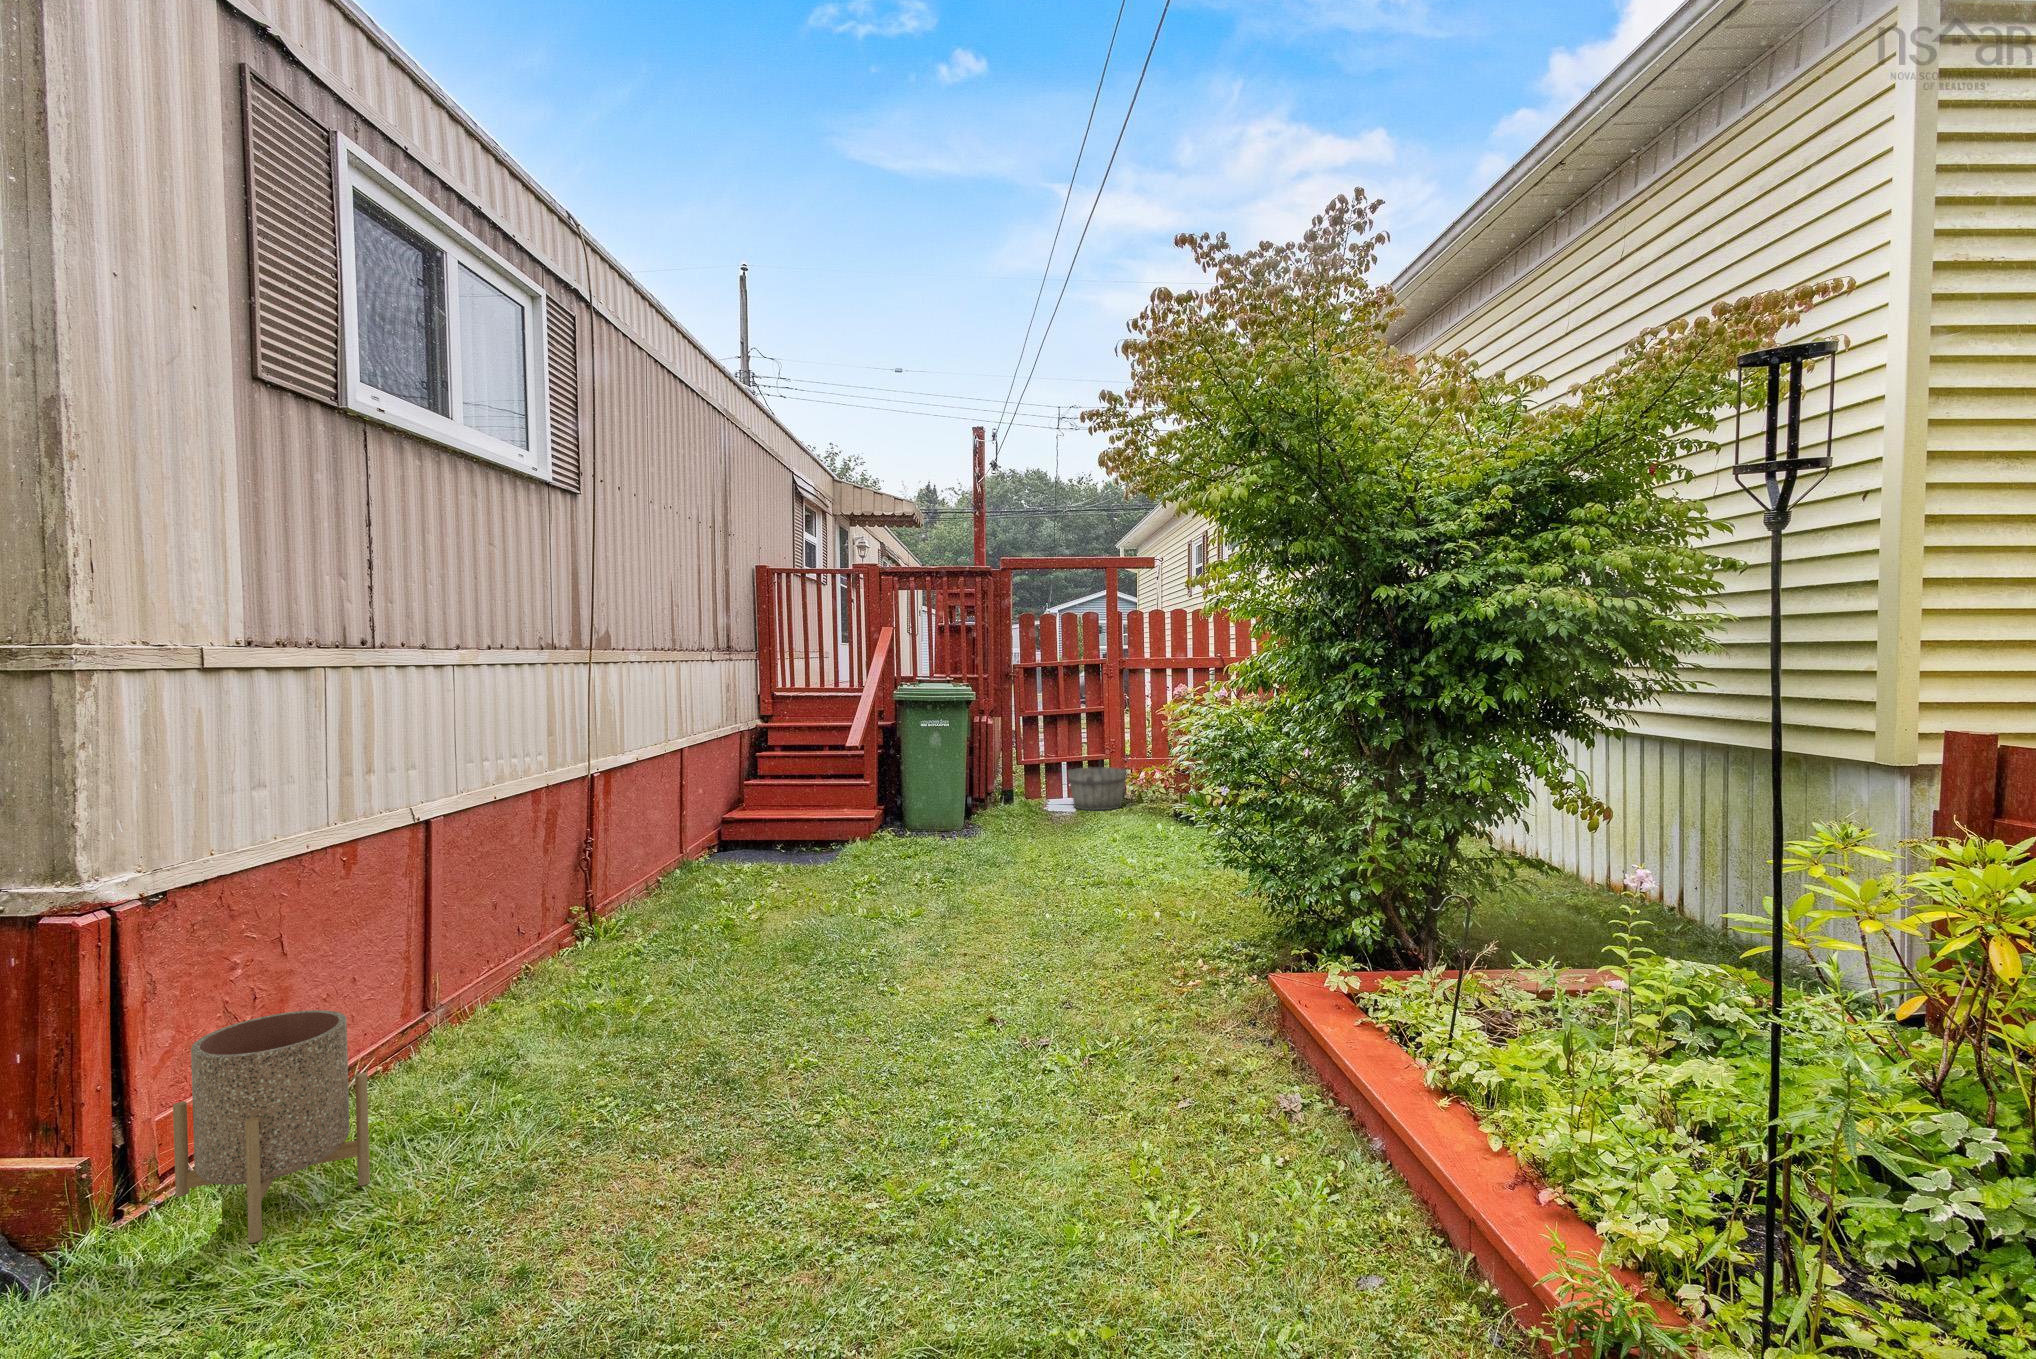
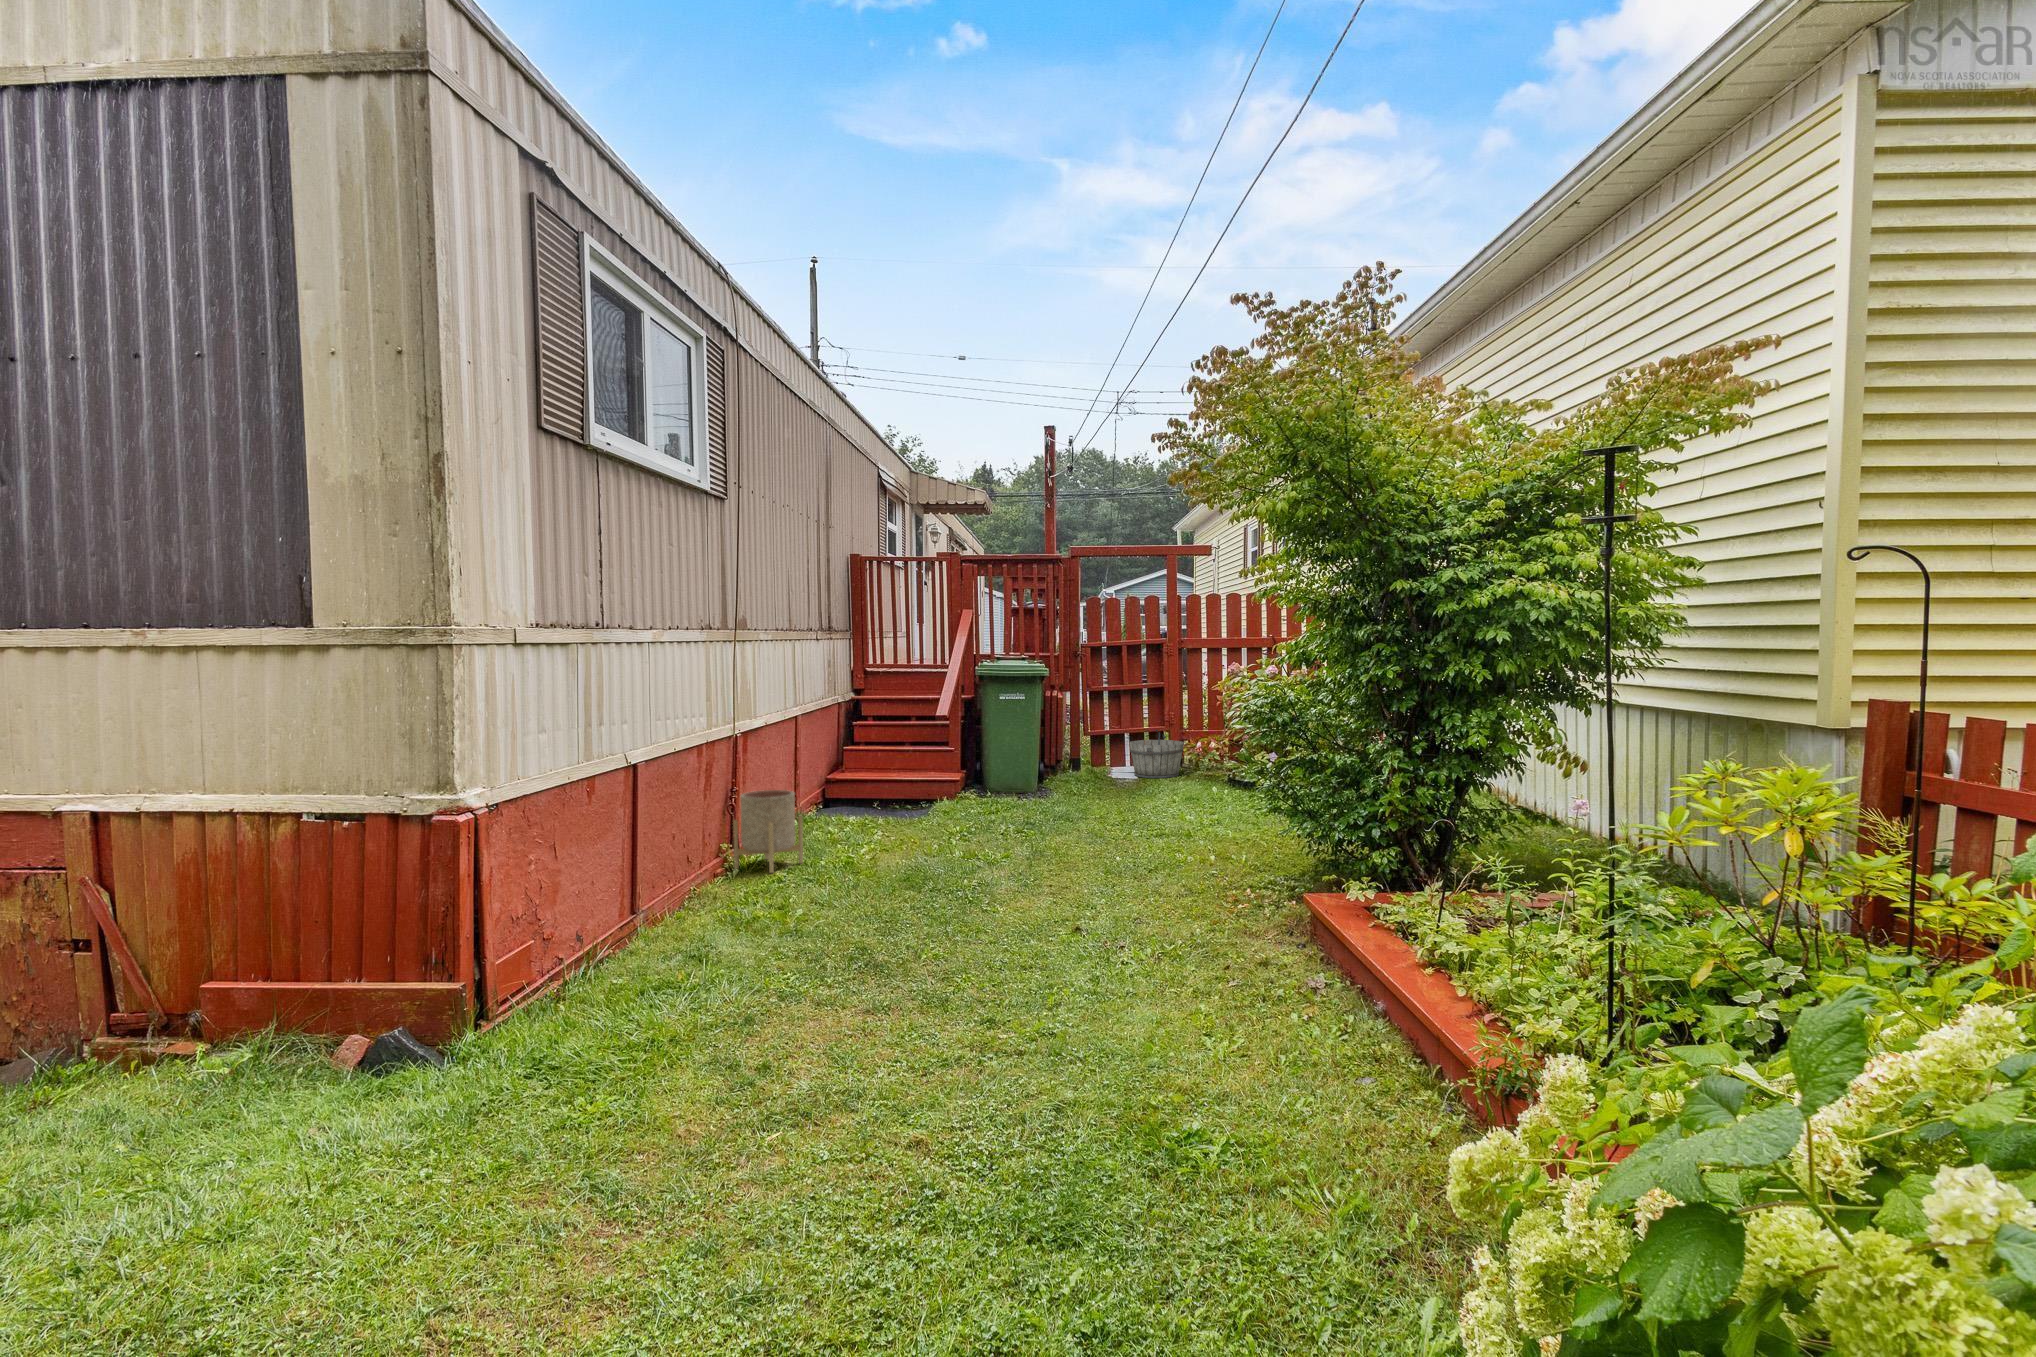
planter: present [173,1010,370,1243] -> present [733,790,803,873]

